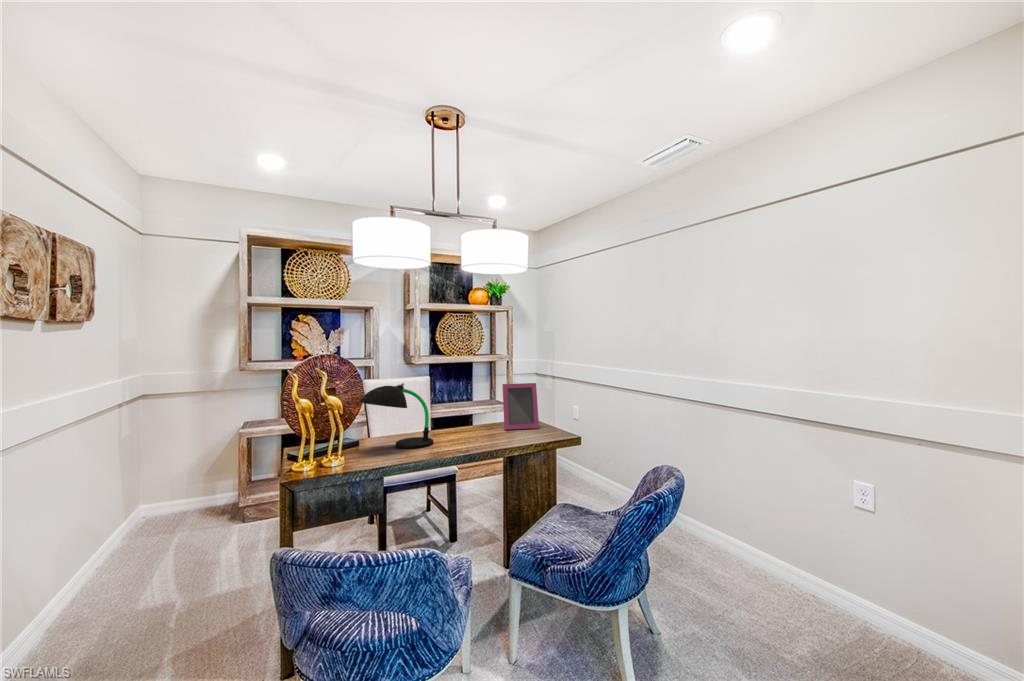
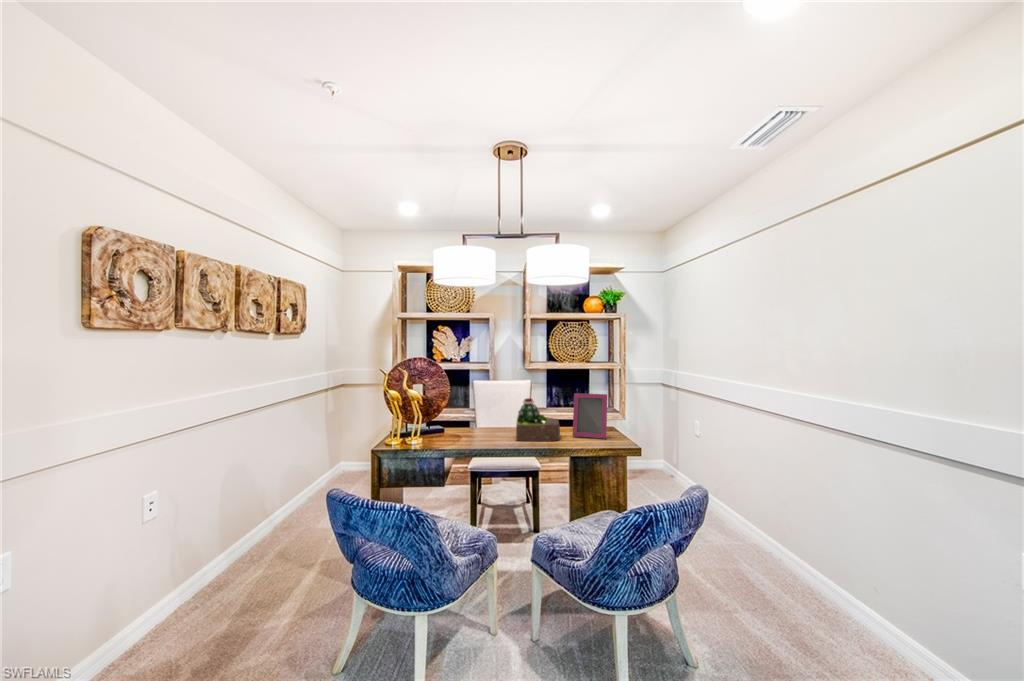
desk lamp: present [359,383,433,449] -> none [439,387,501,443]
succulent plant: none [444,393,496,442] -> present [516,398,560,441]

